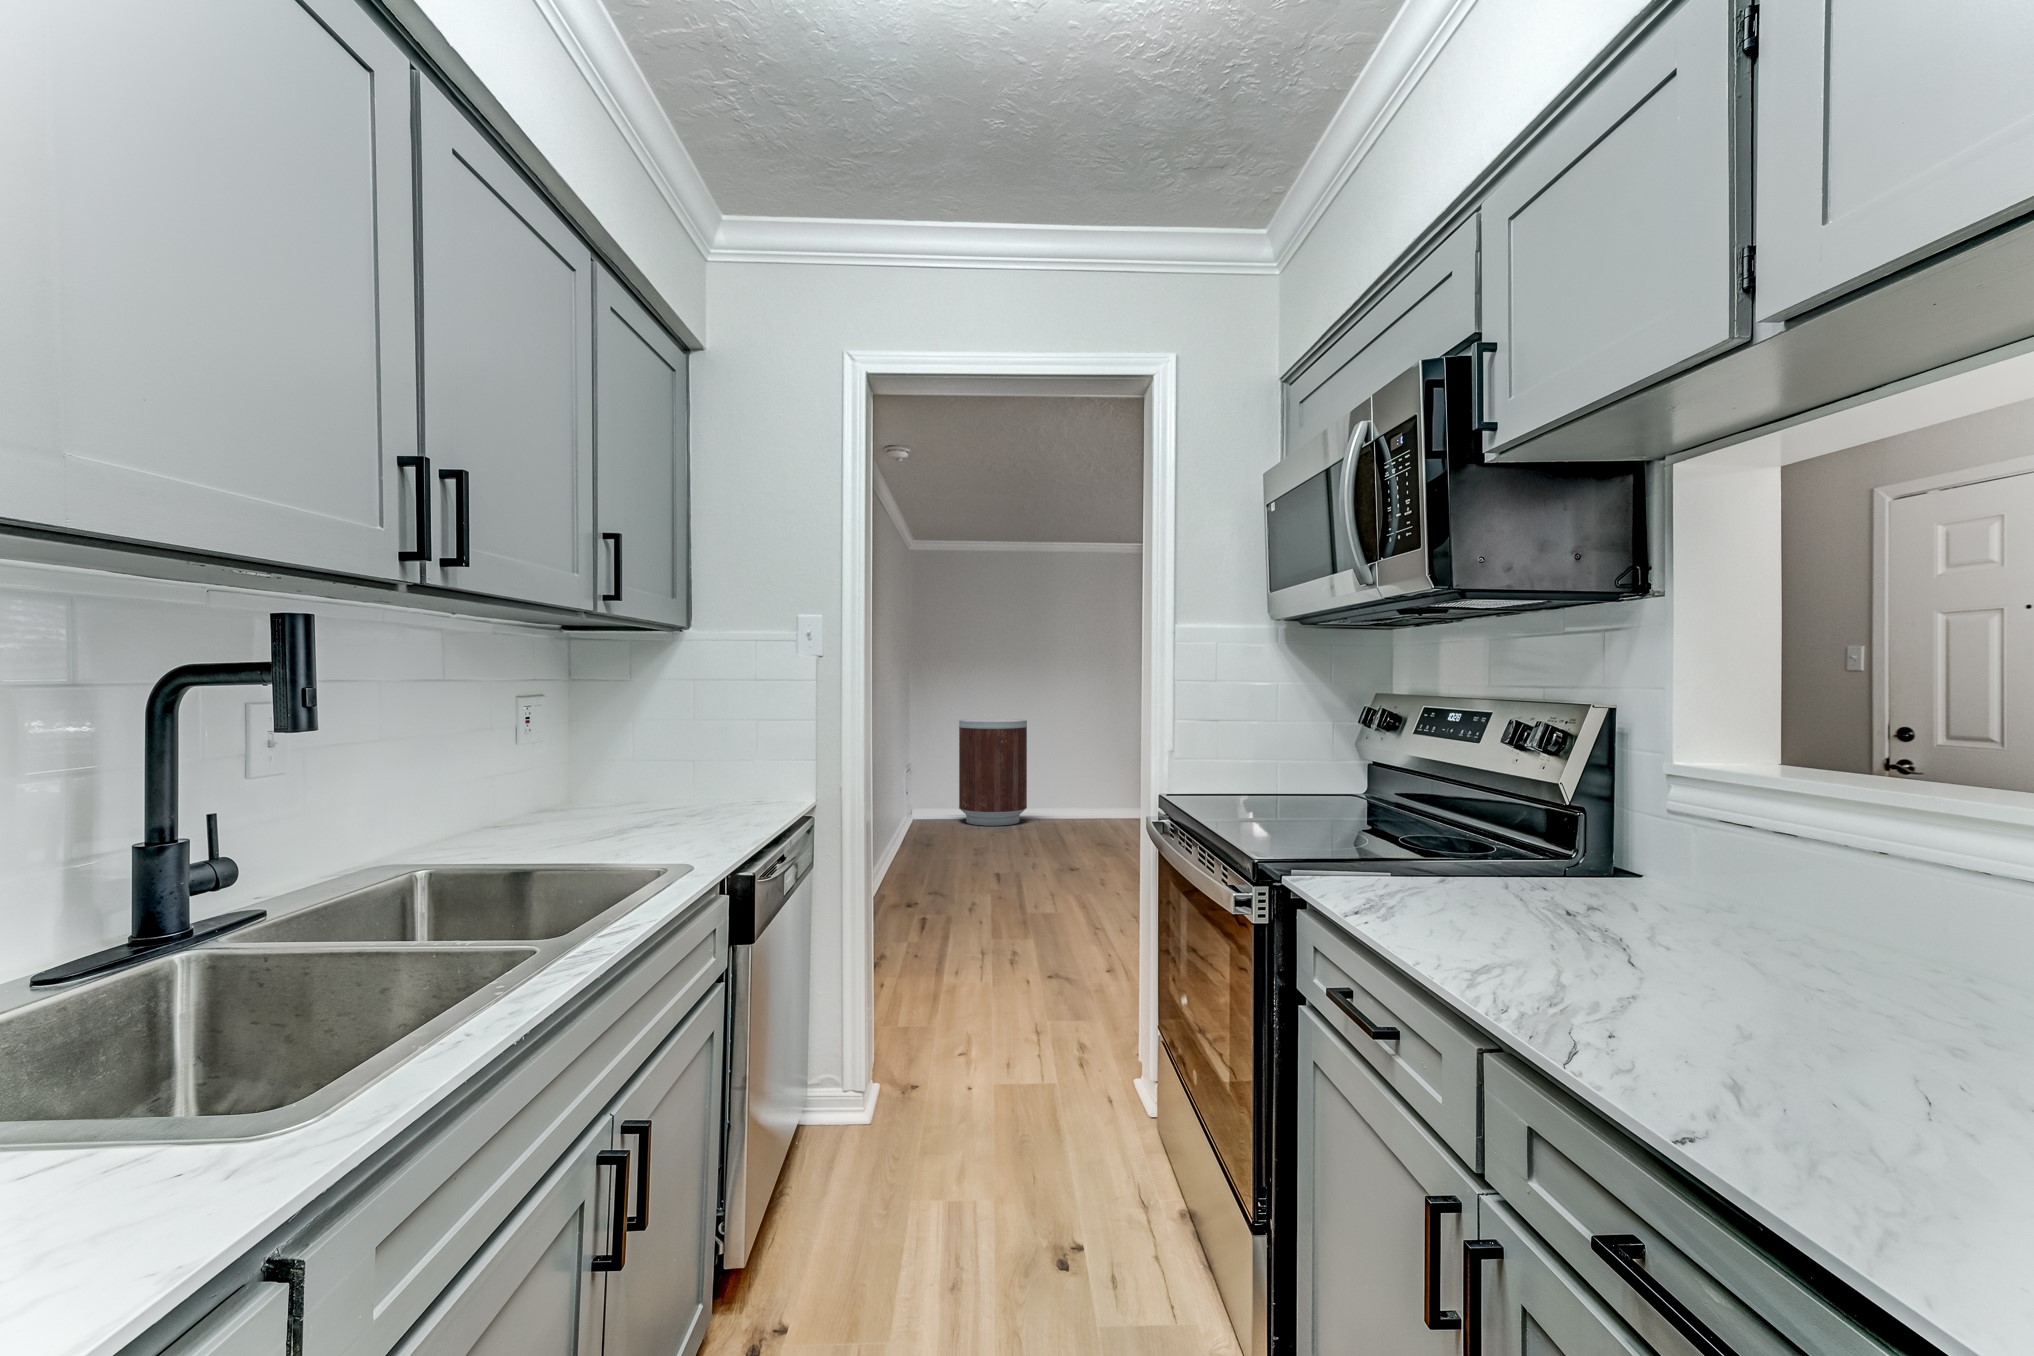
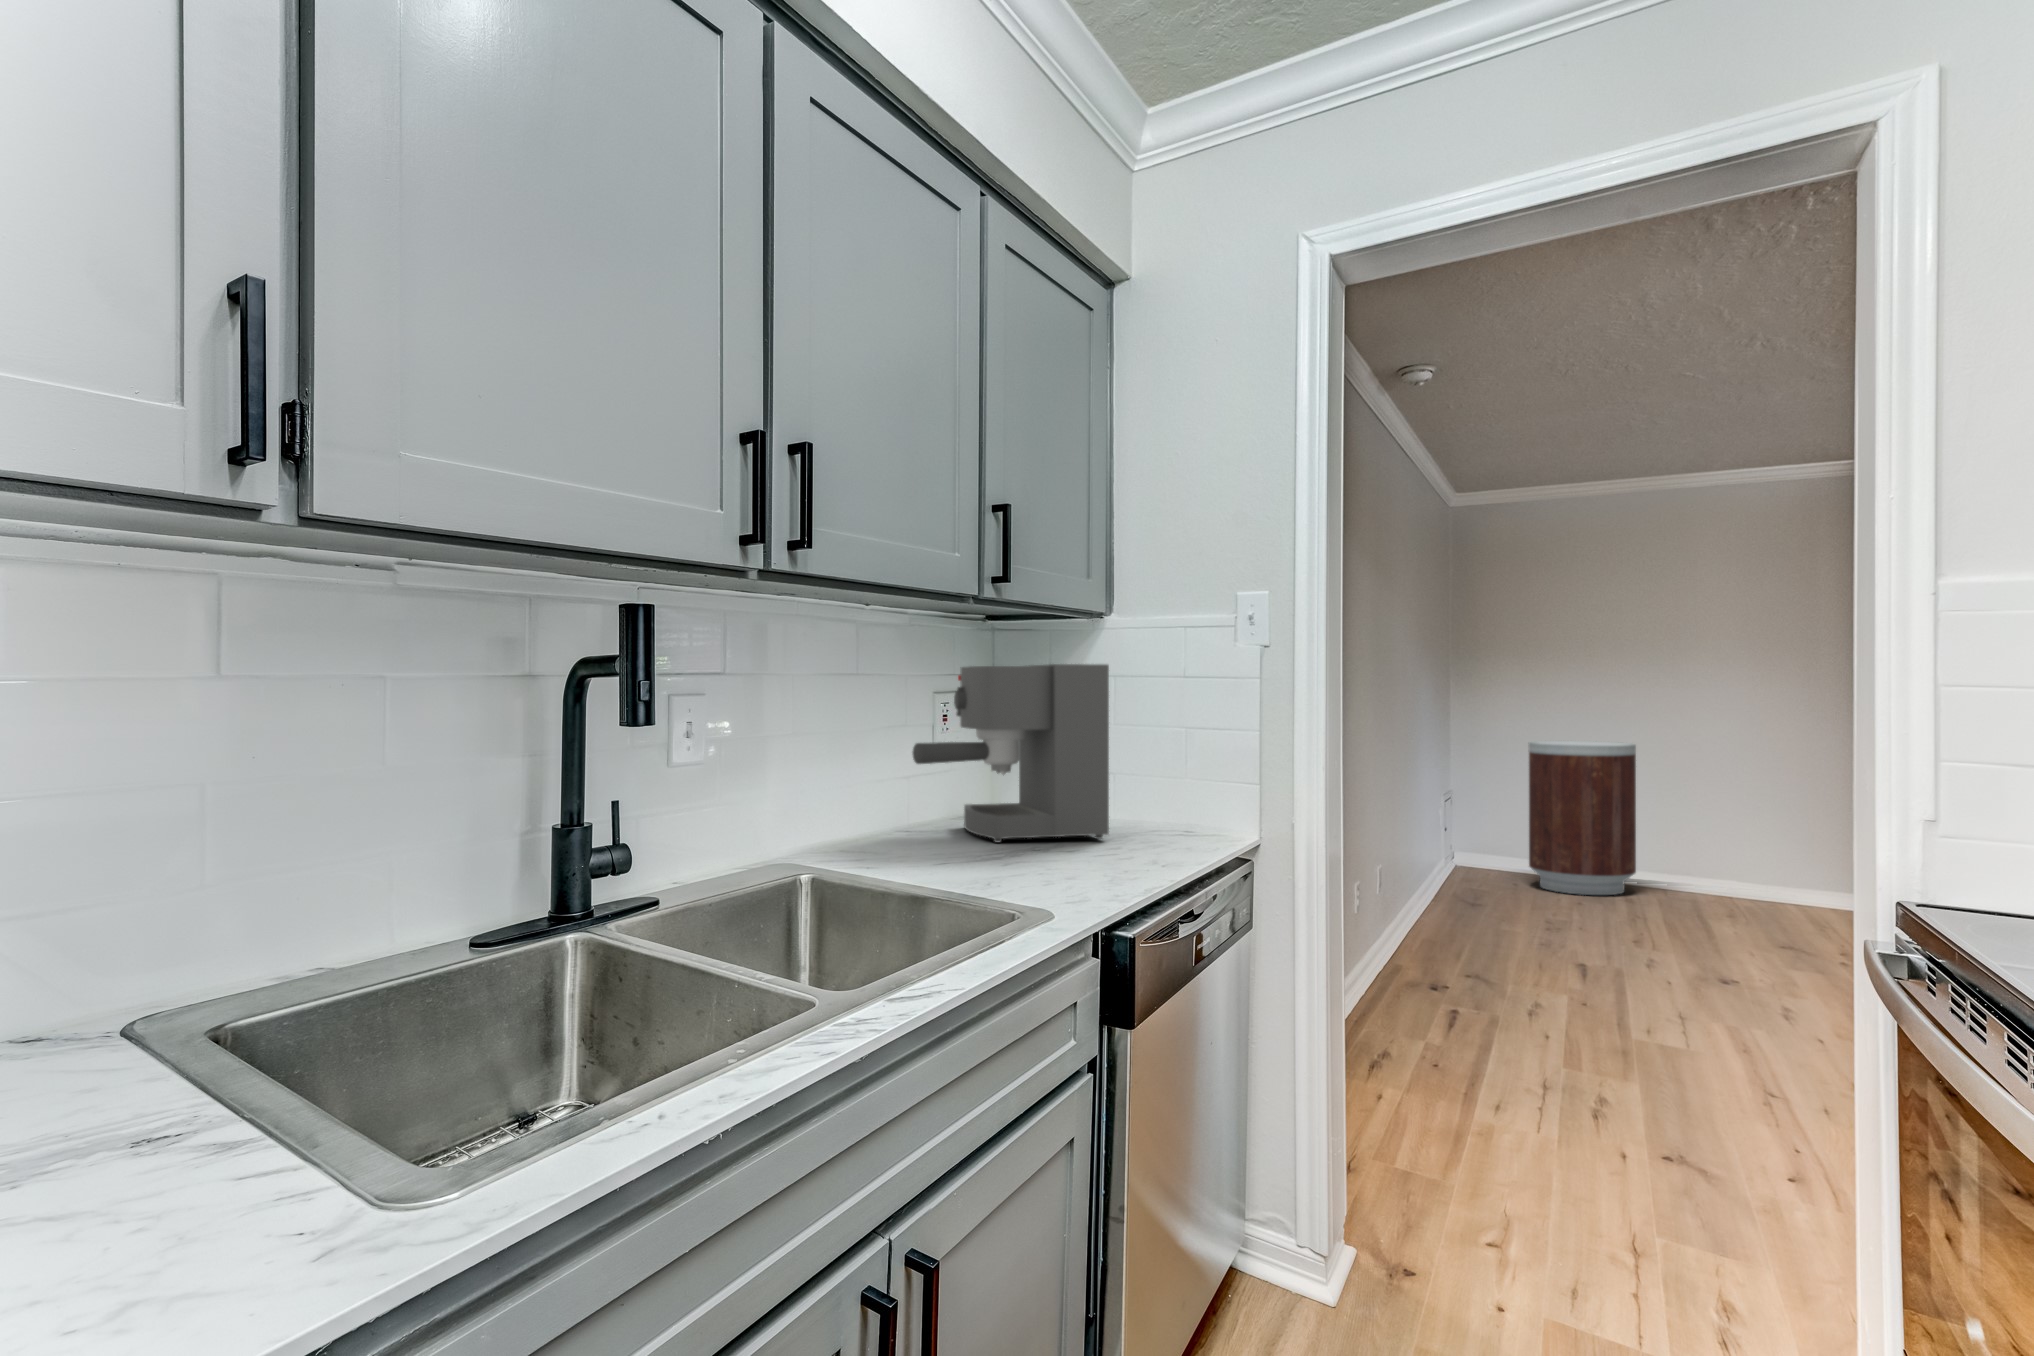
coffee maker: none [510,668,694,823] -> present [913,664,1109,842]

